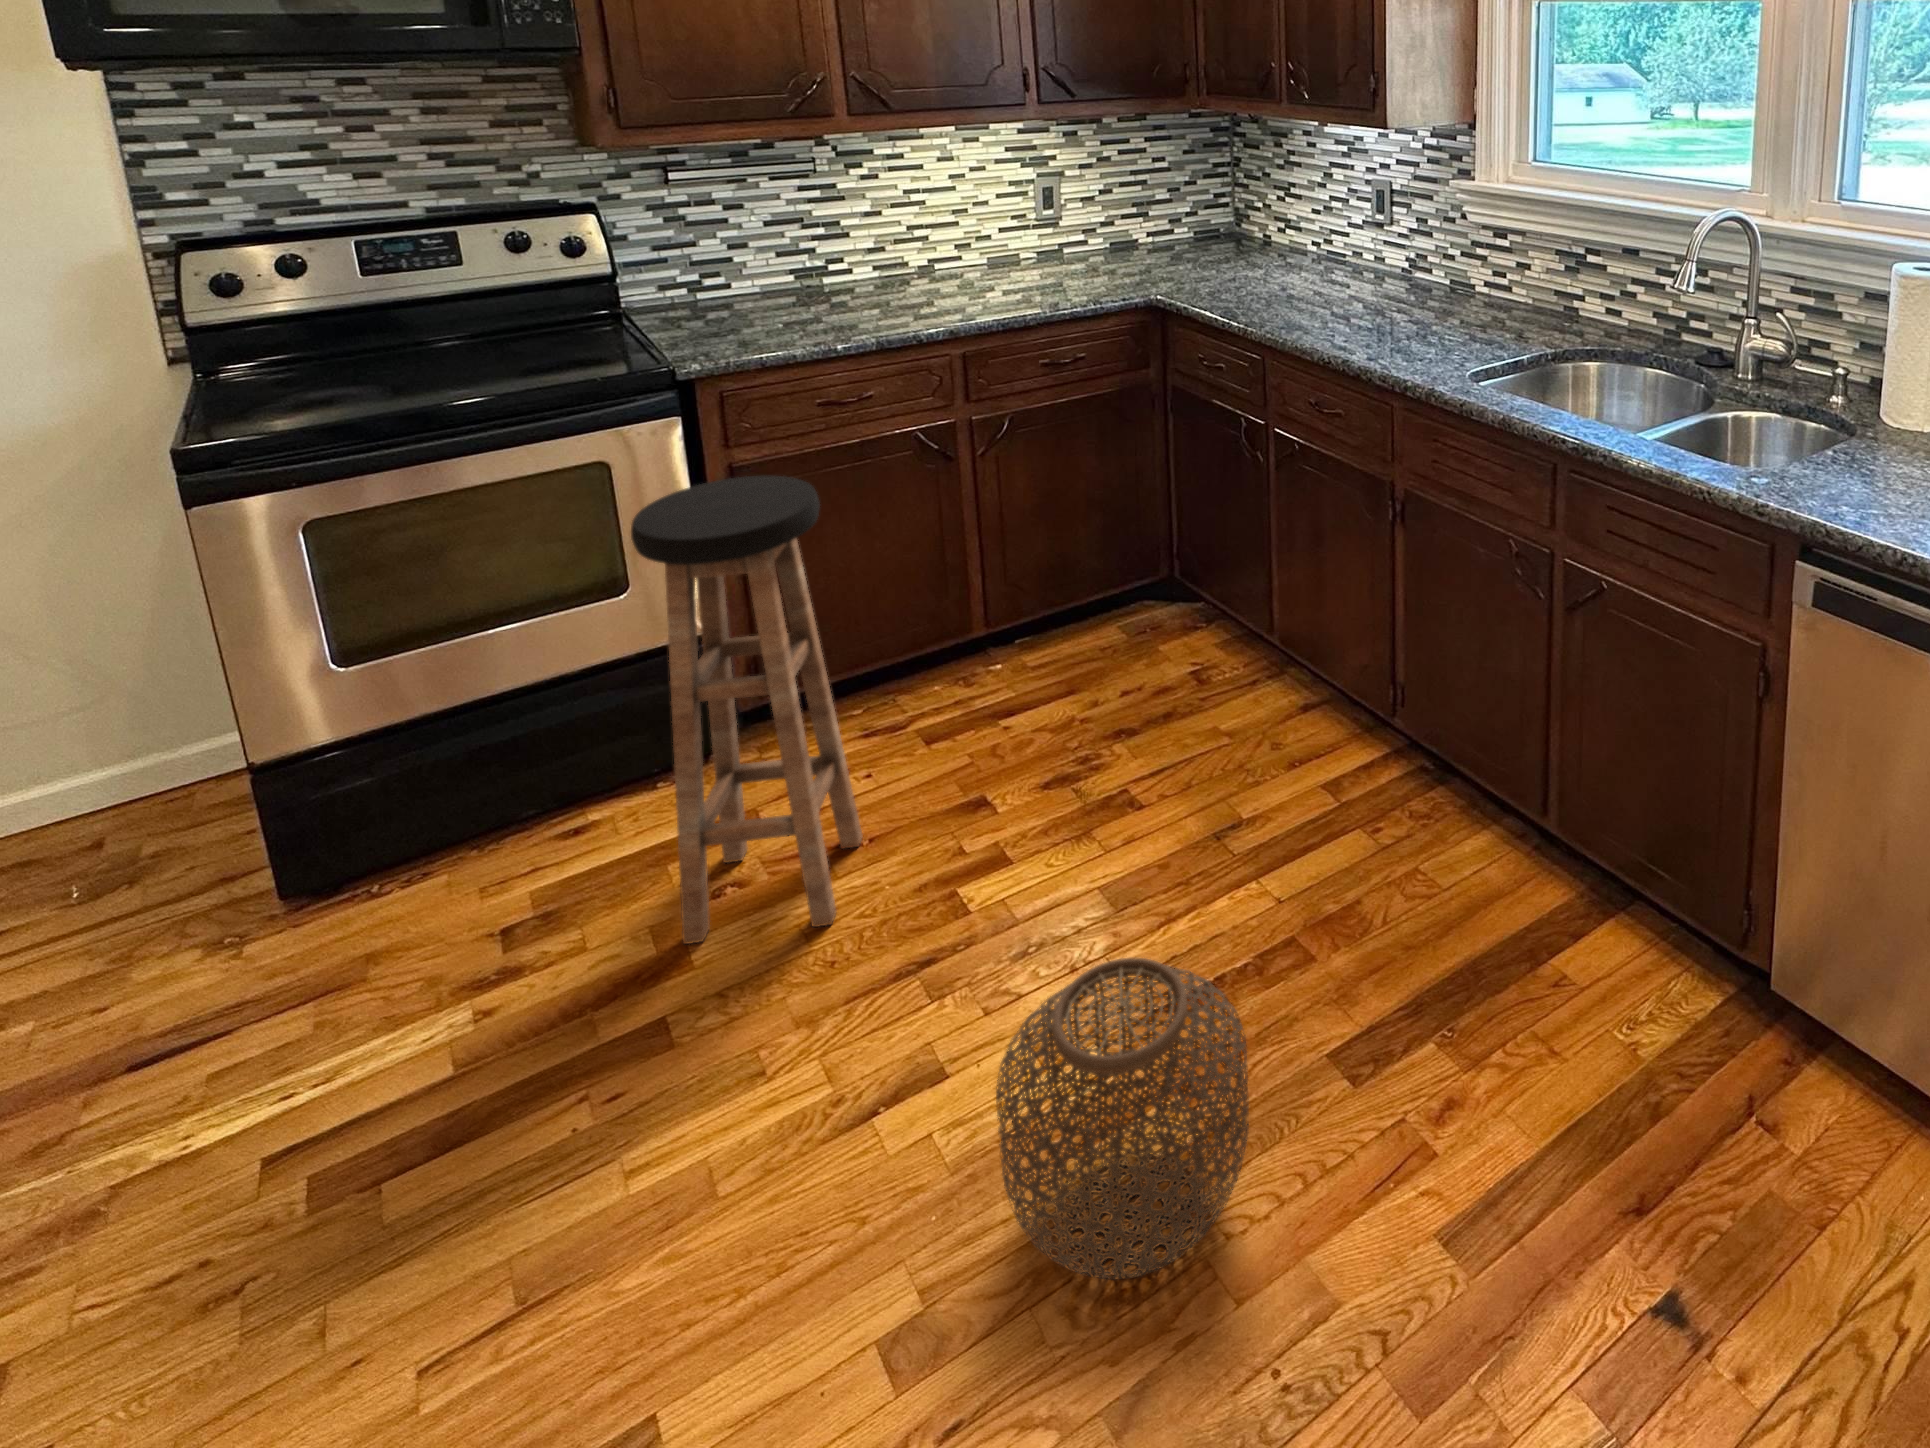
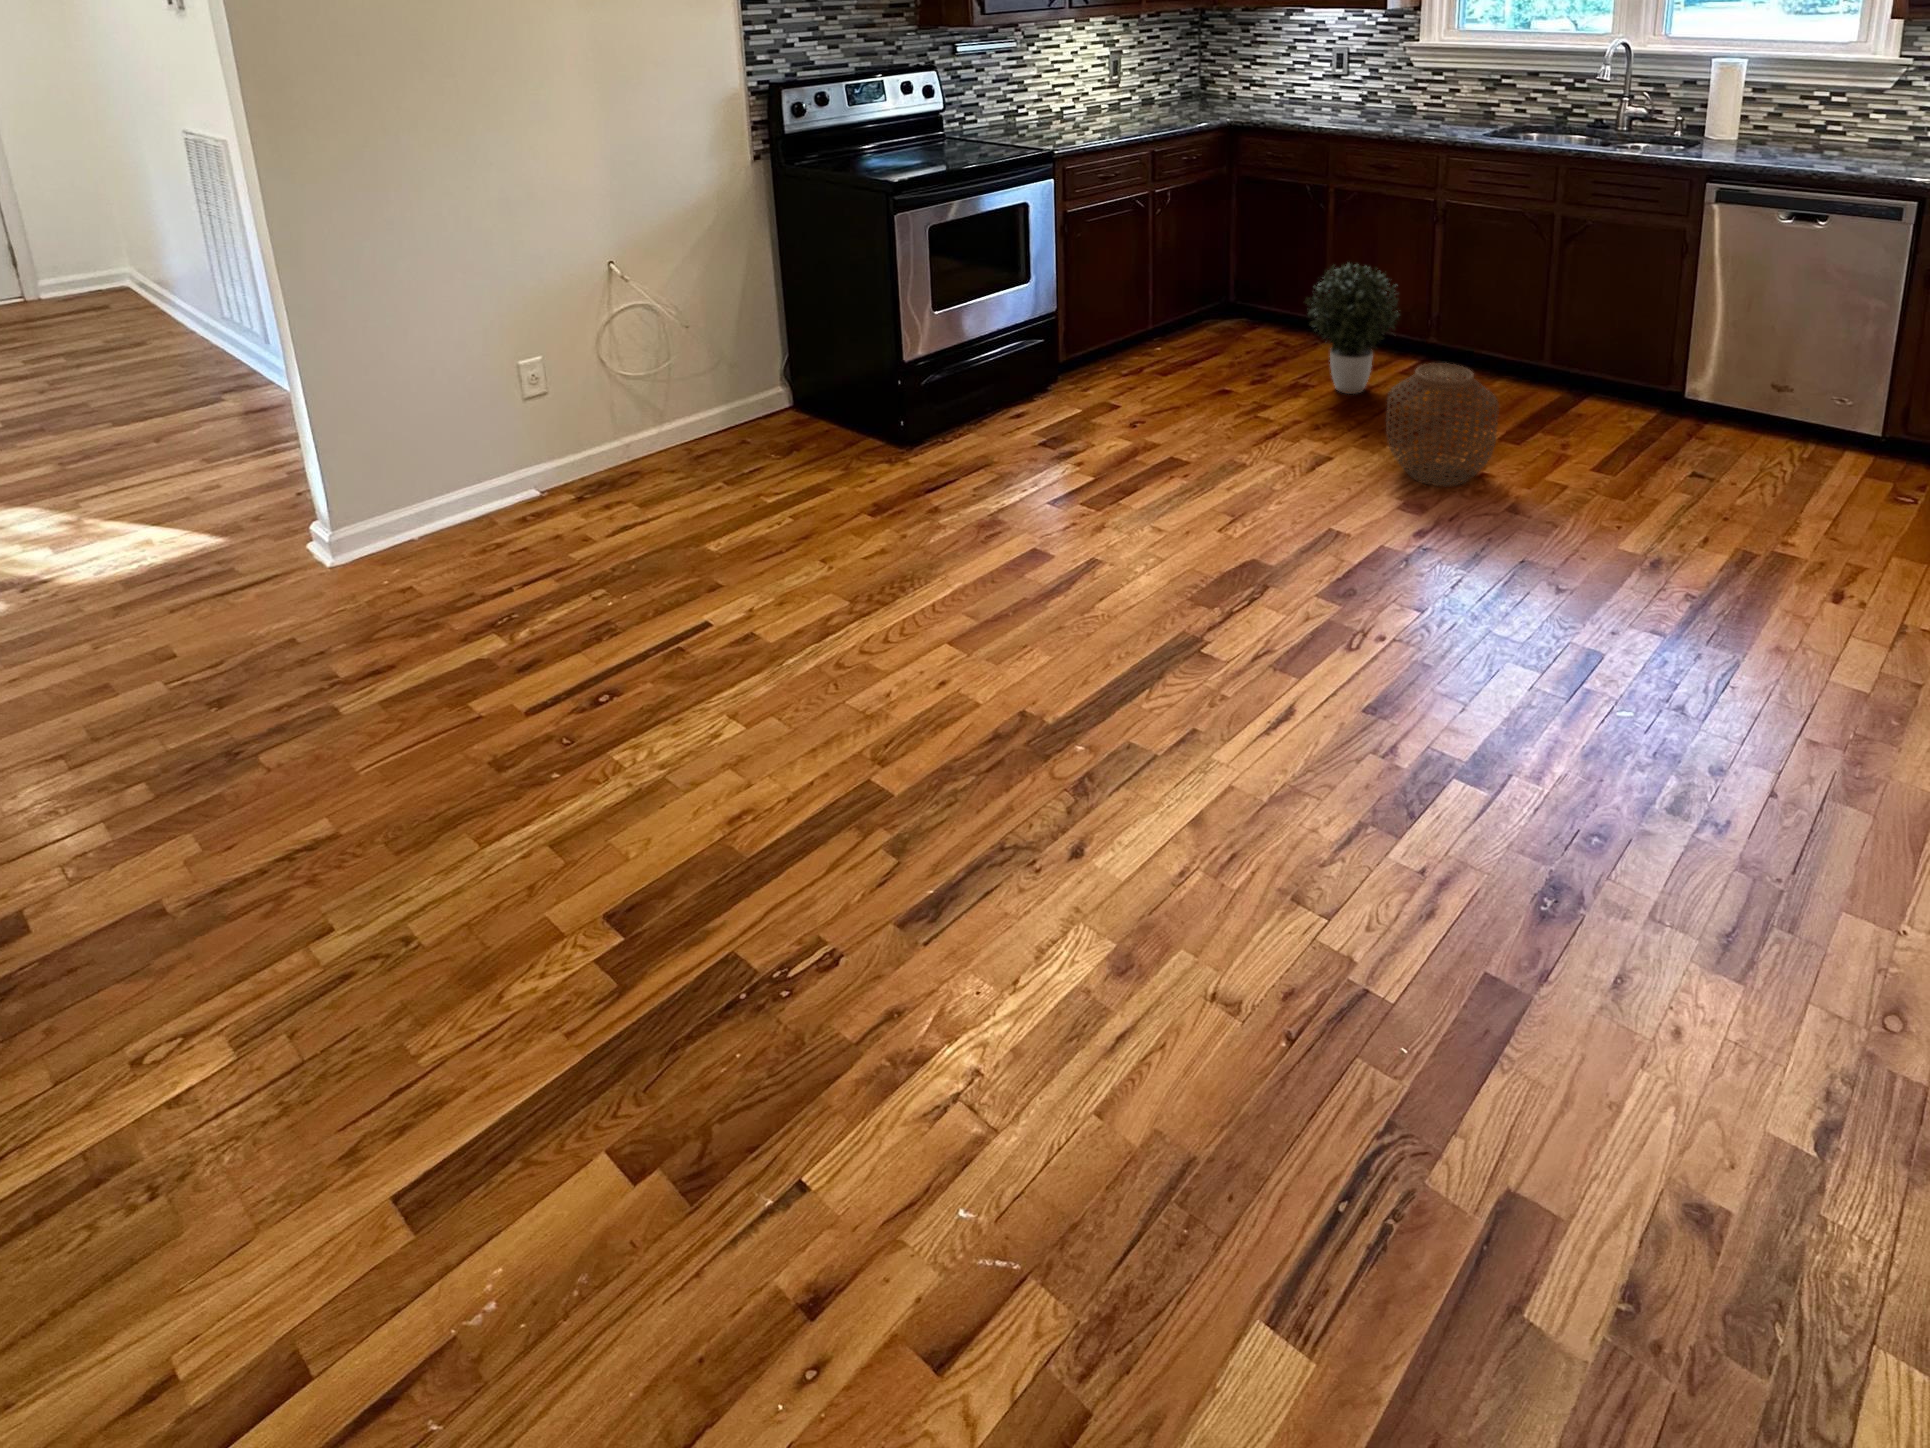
bar stool: present [631,476,862,944] -> none [1105,193,1195,433]
potted plant: none [1102,603,1283,855] -> present [1305,263,1399,394]

